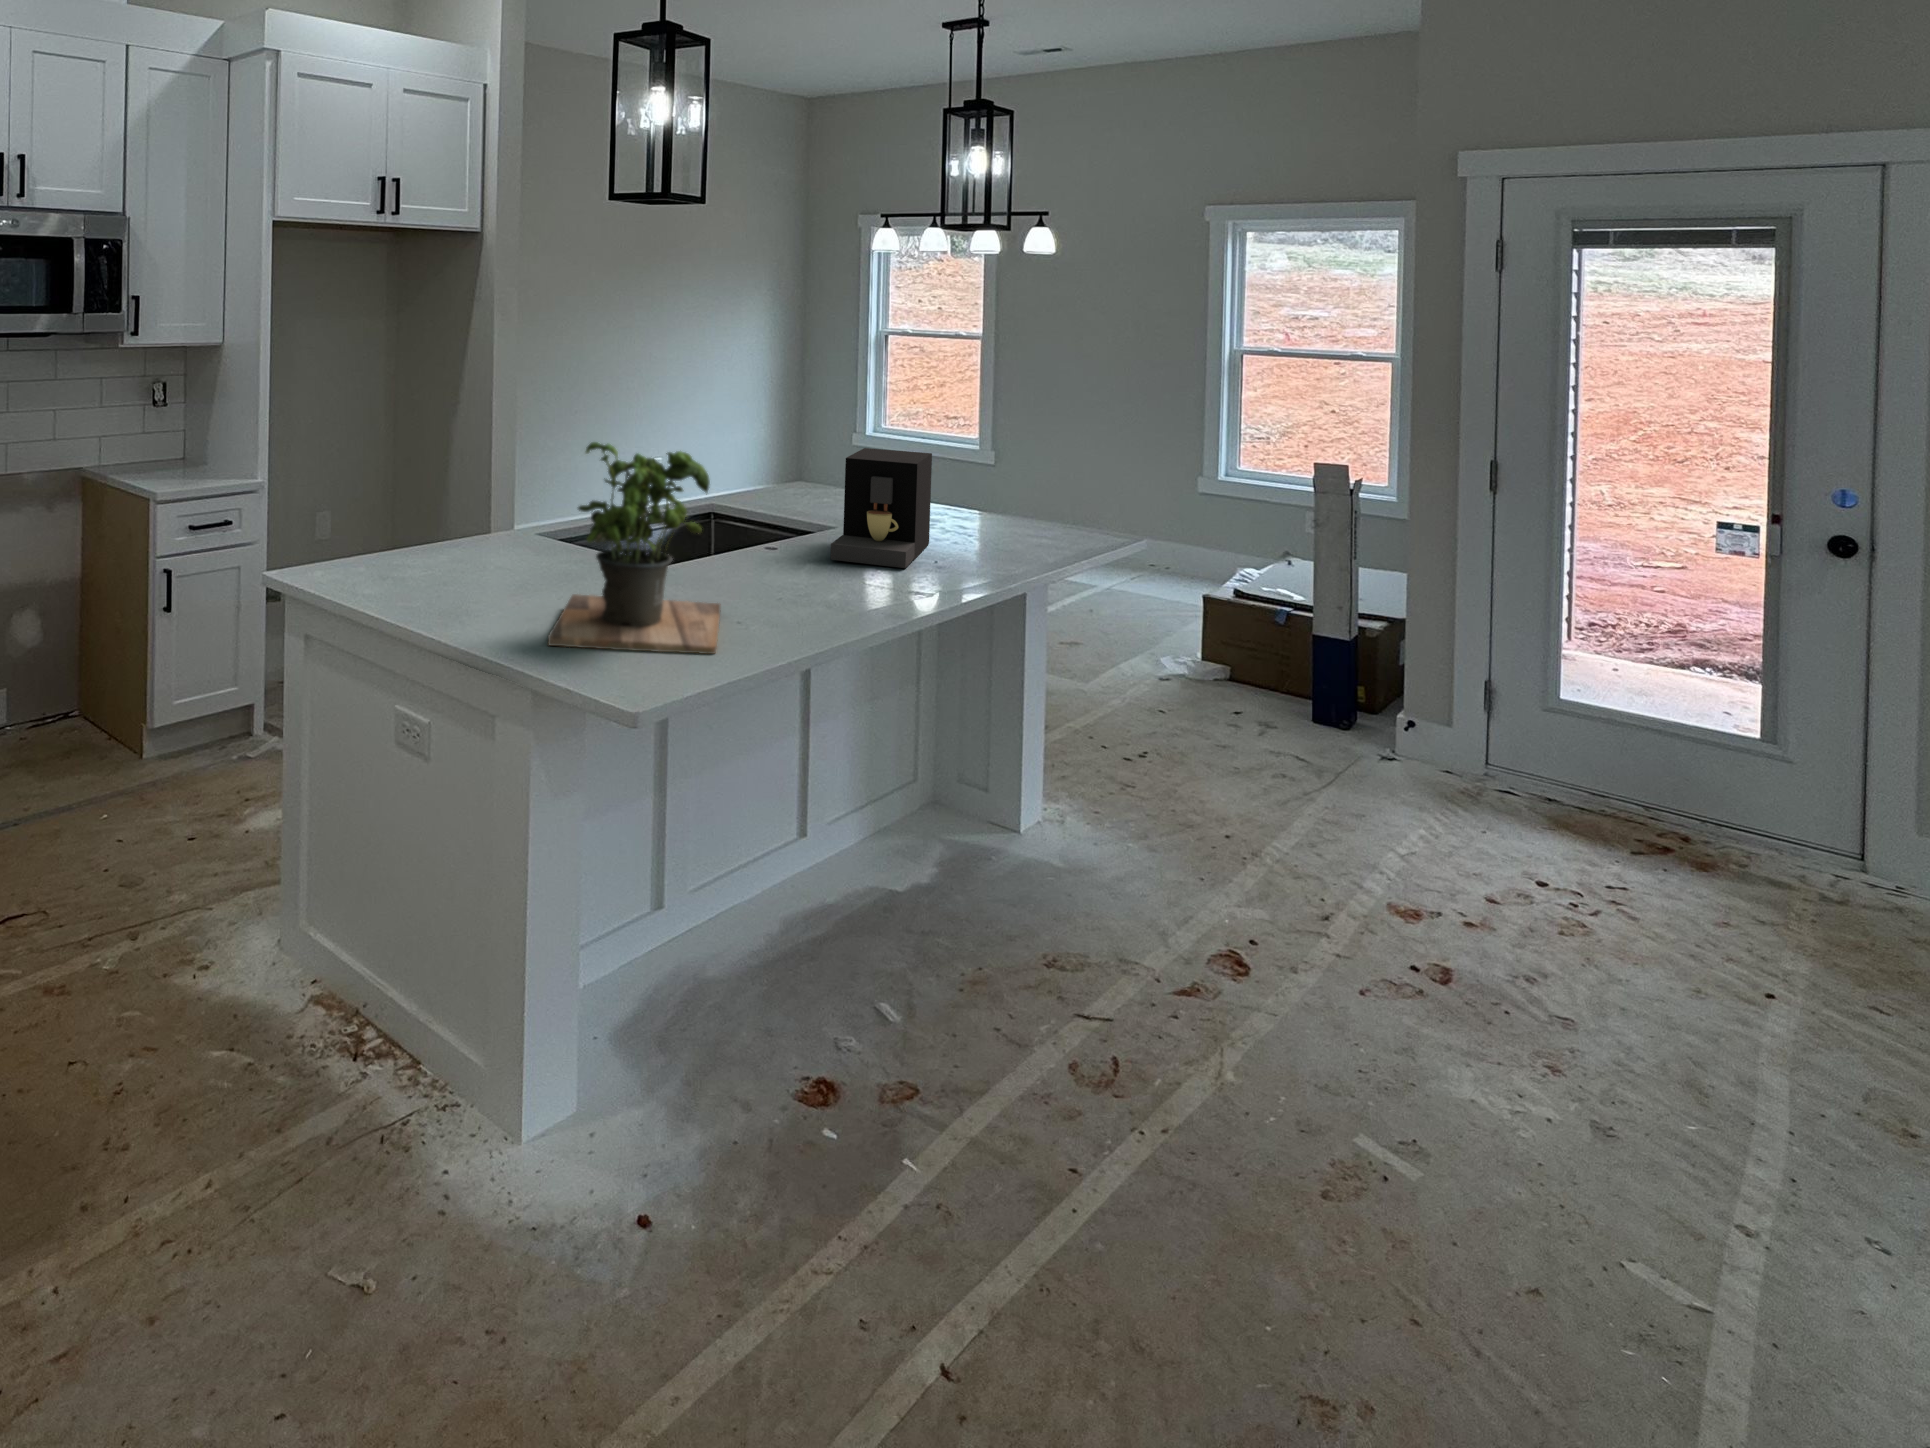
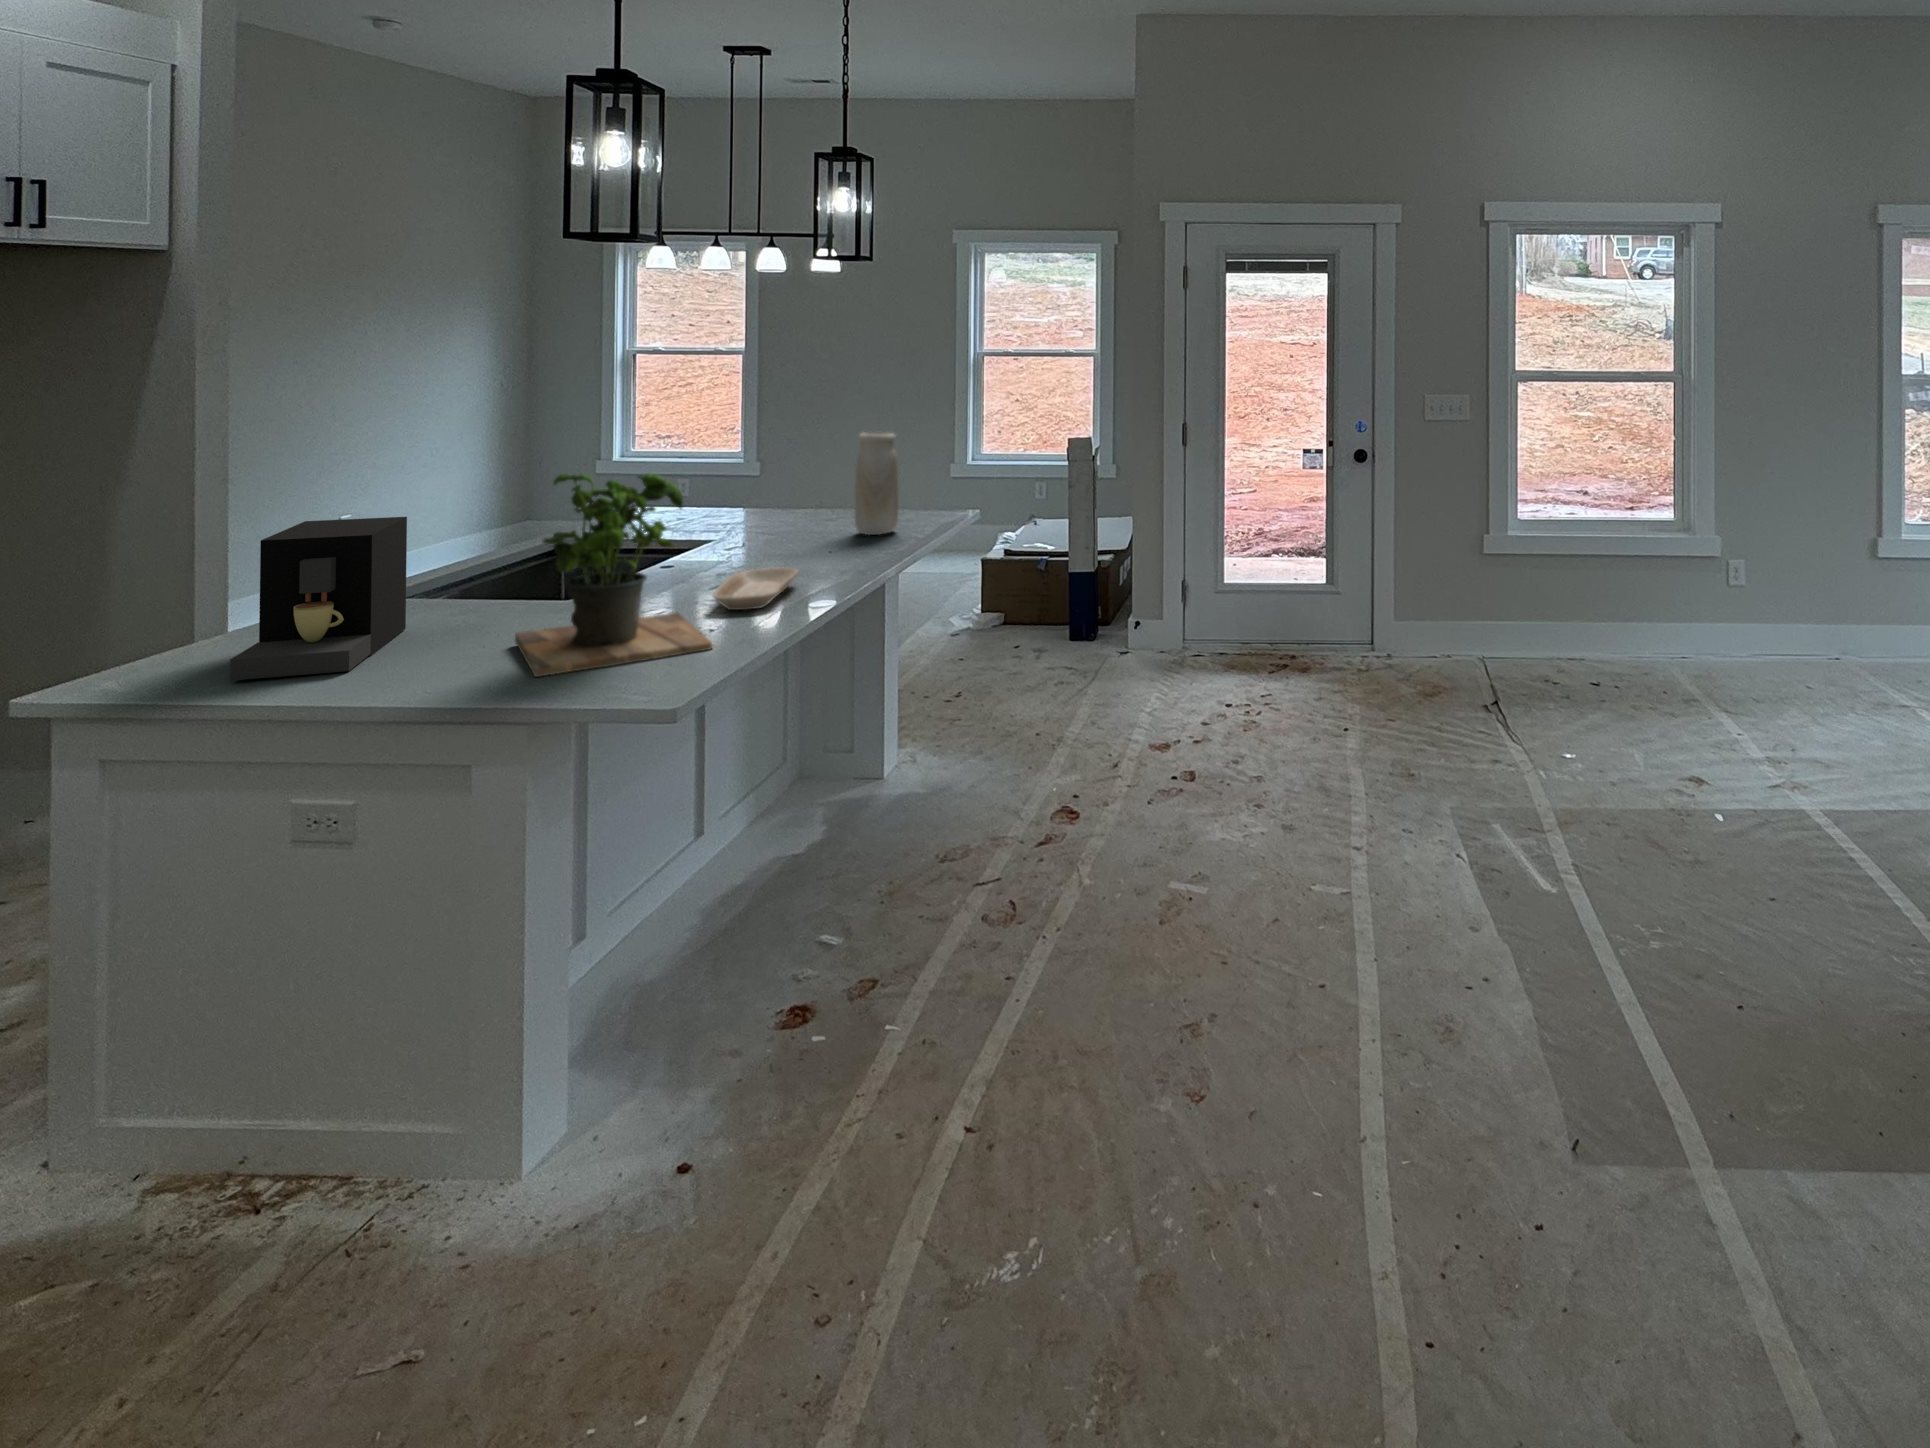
vase: none [979,430,1031,551] -> present [855,431,898,535]
coffee maker: present [831,448,932,568] -> present [230,517,407,681]
tray: none [758,569,869,616] -> present [713,567,799,610]

